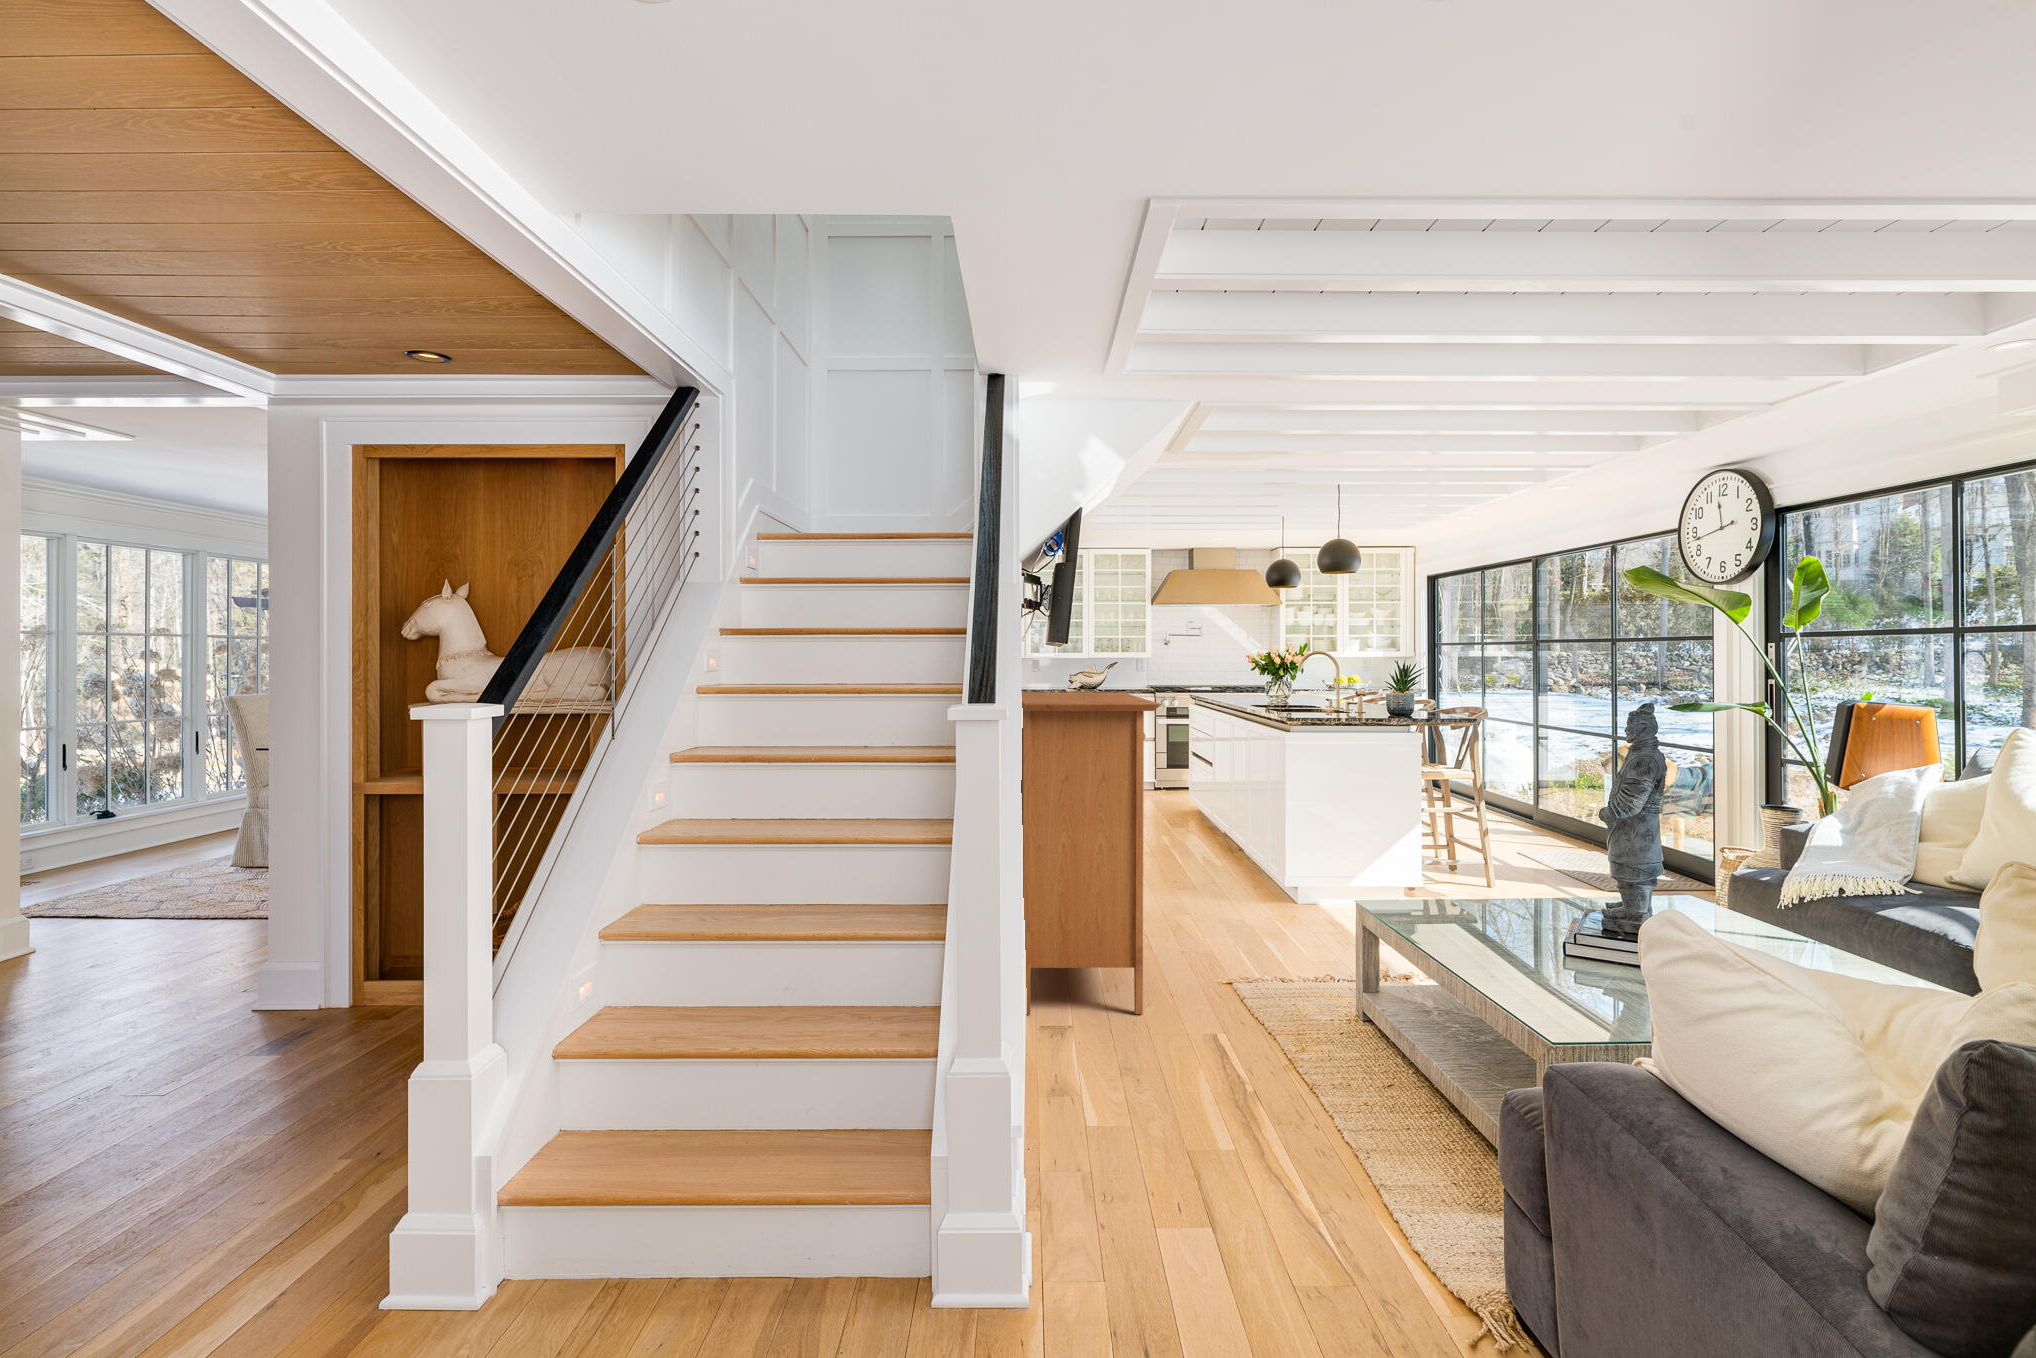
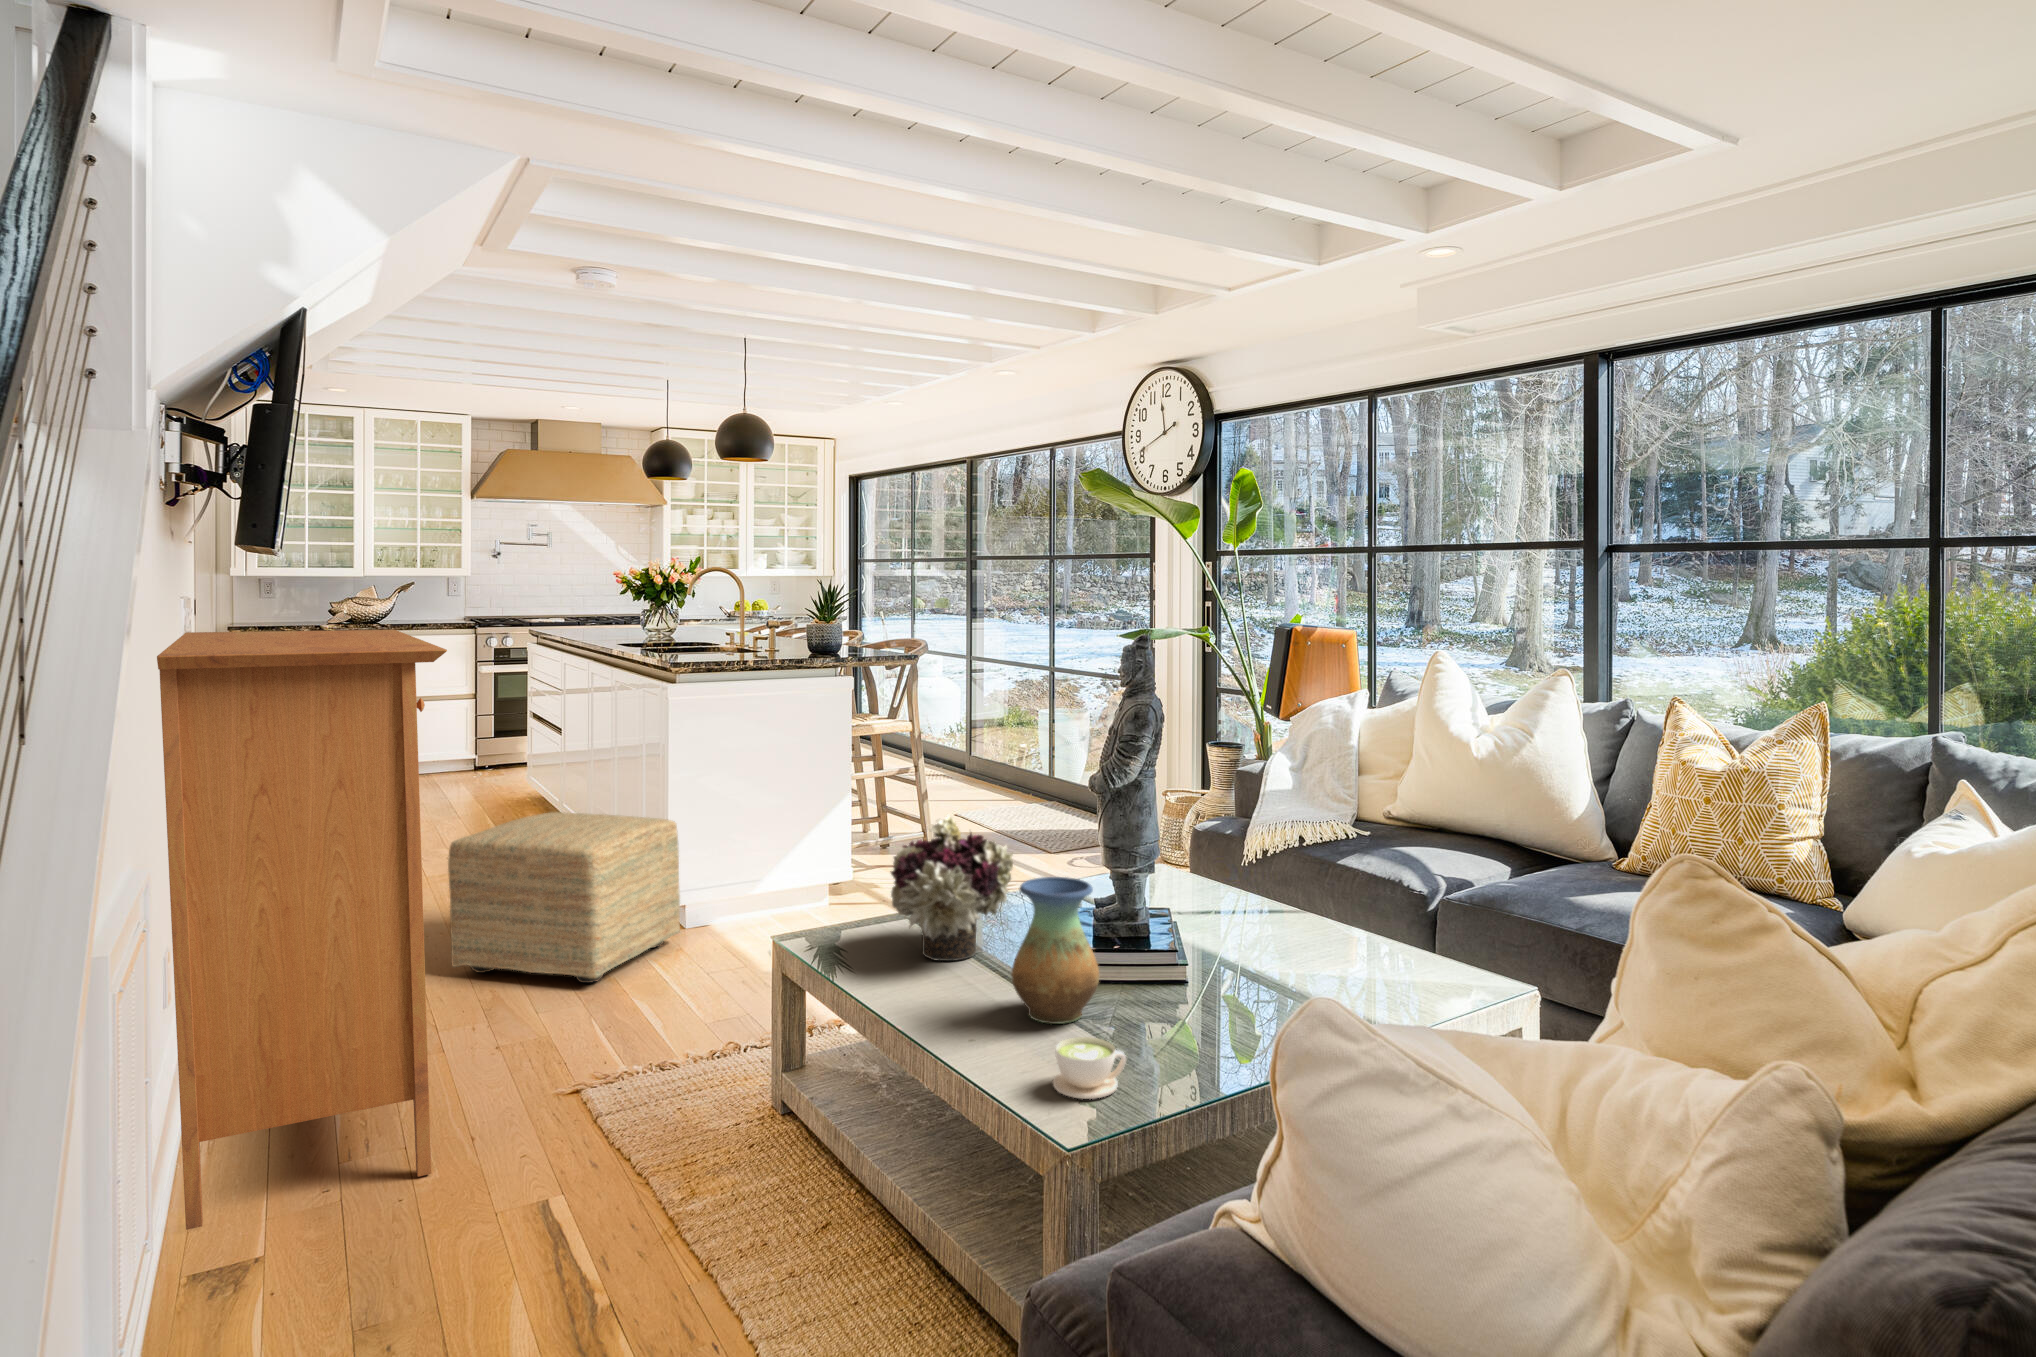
ottoman: none [1146,815,1291,929] -> present [448,812,680,983]
flower arrangement: none [1439,827,1537,932] -> present [891,814,1013,961]
vase: none [1527,874,1599,979] -> present [1011,877,1099,1024]
coffee cup: none [1550,981,1610,1023] -> present [1053,1037,1126,1099]

